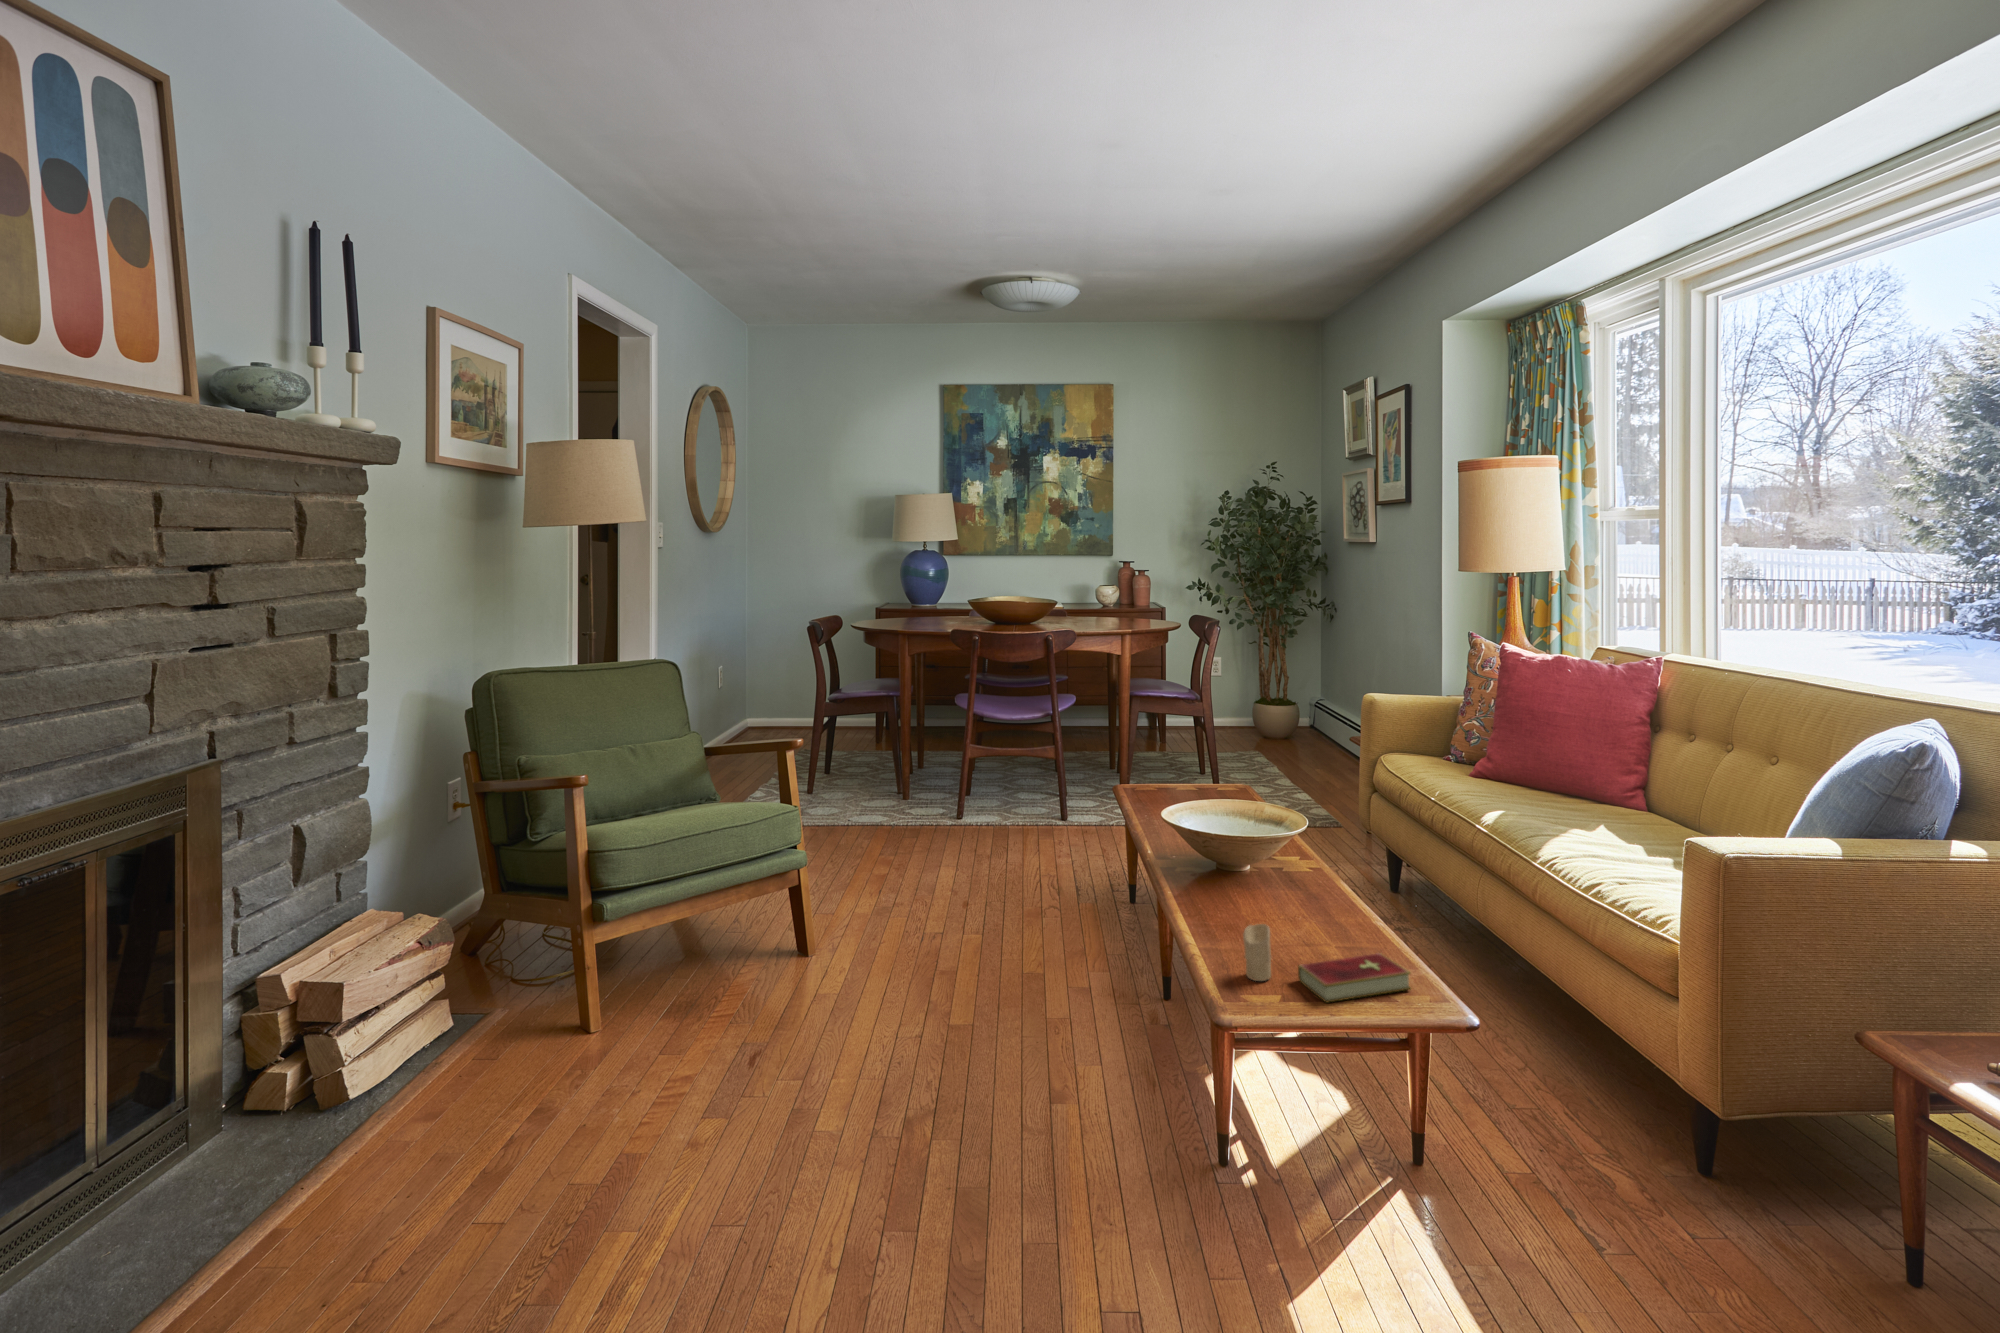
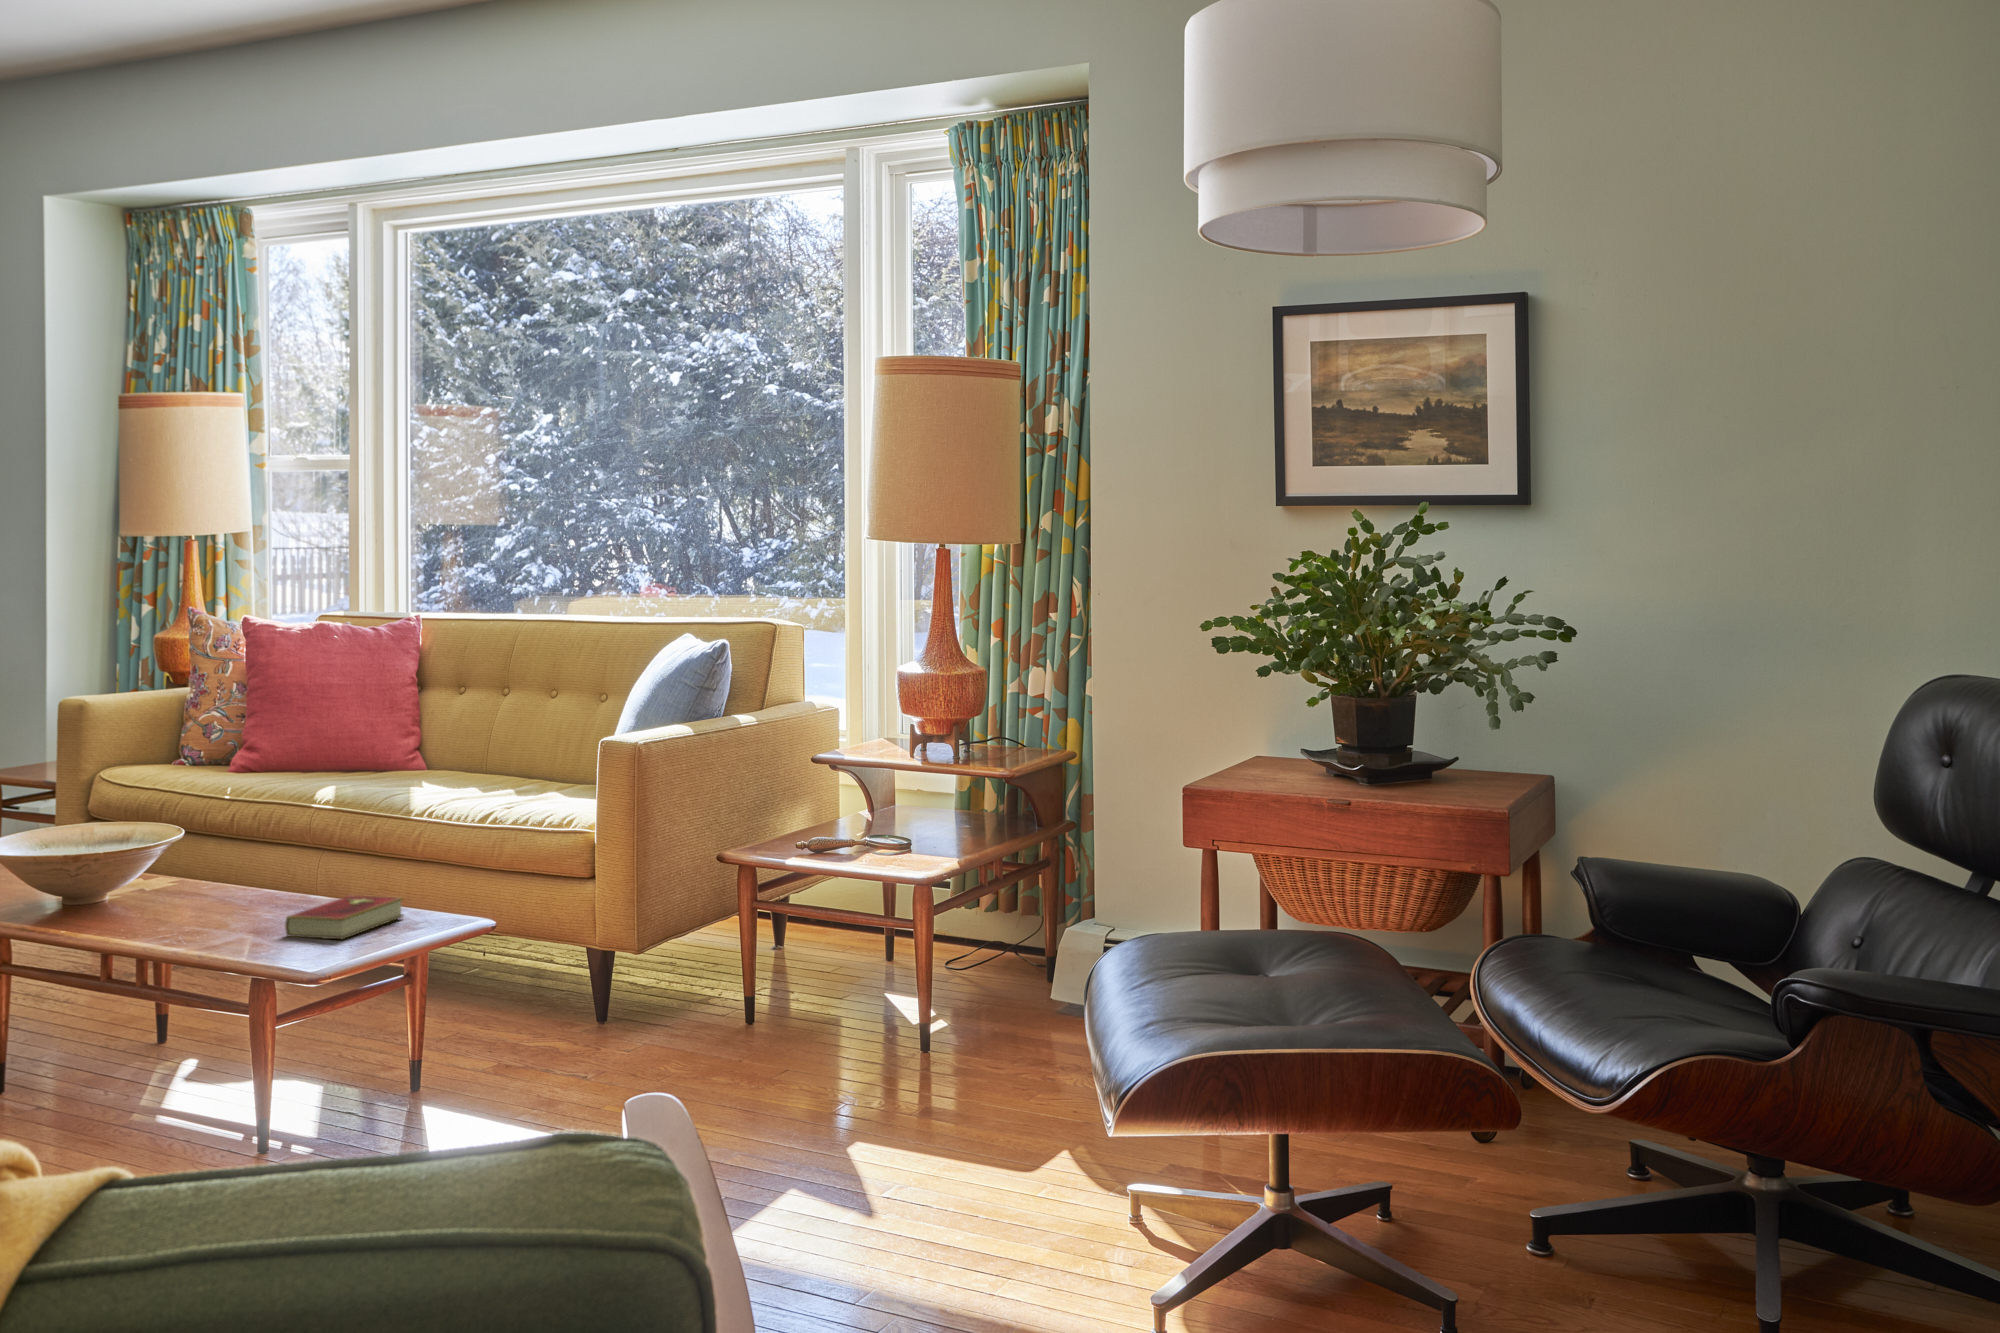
candle: present [1243,924,1271,981] -> none [220,876,258,945]

